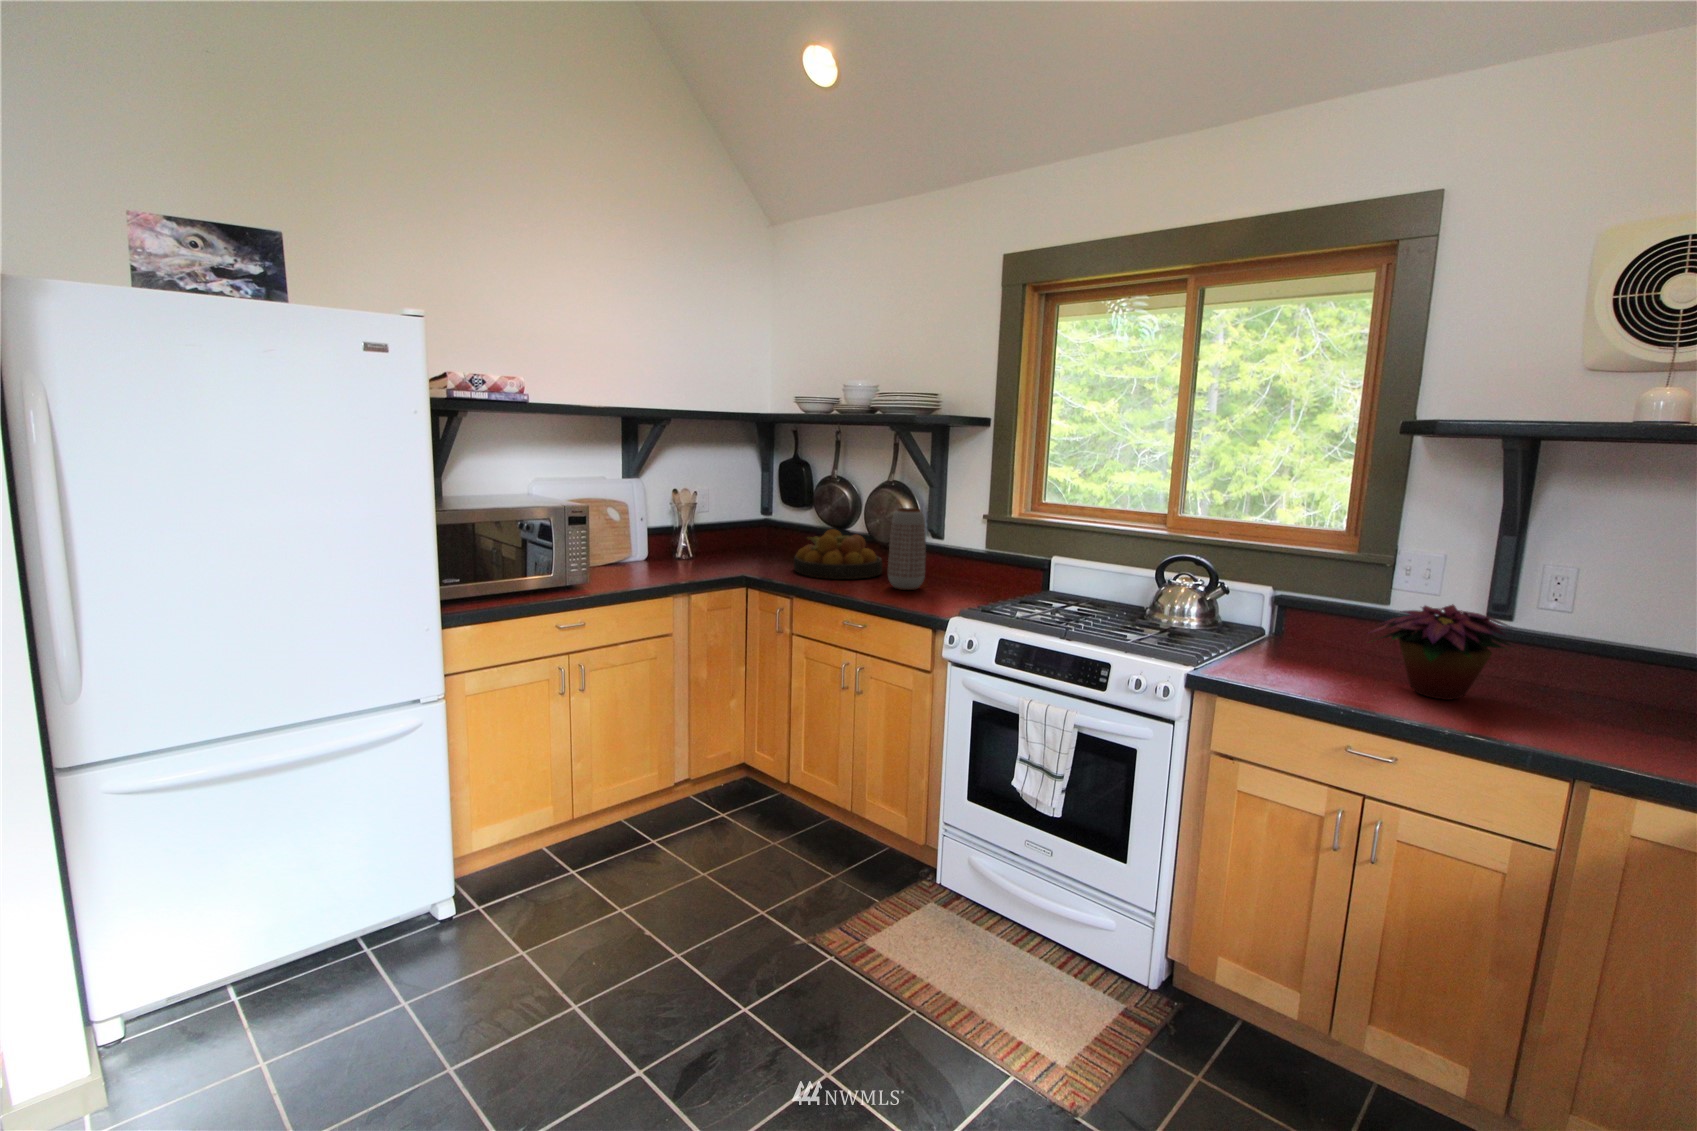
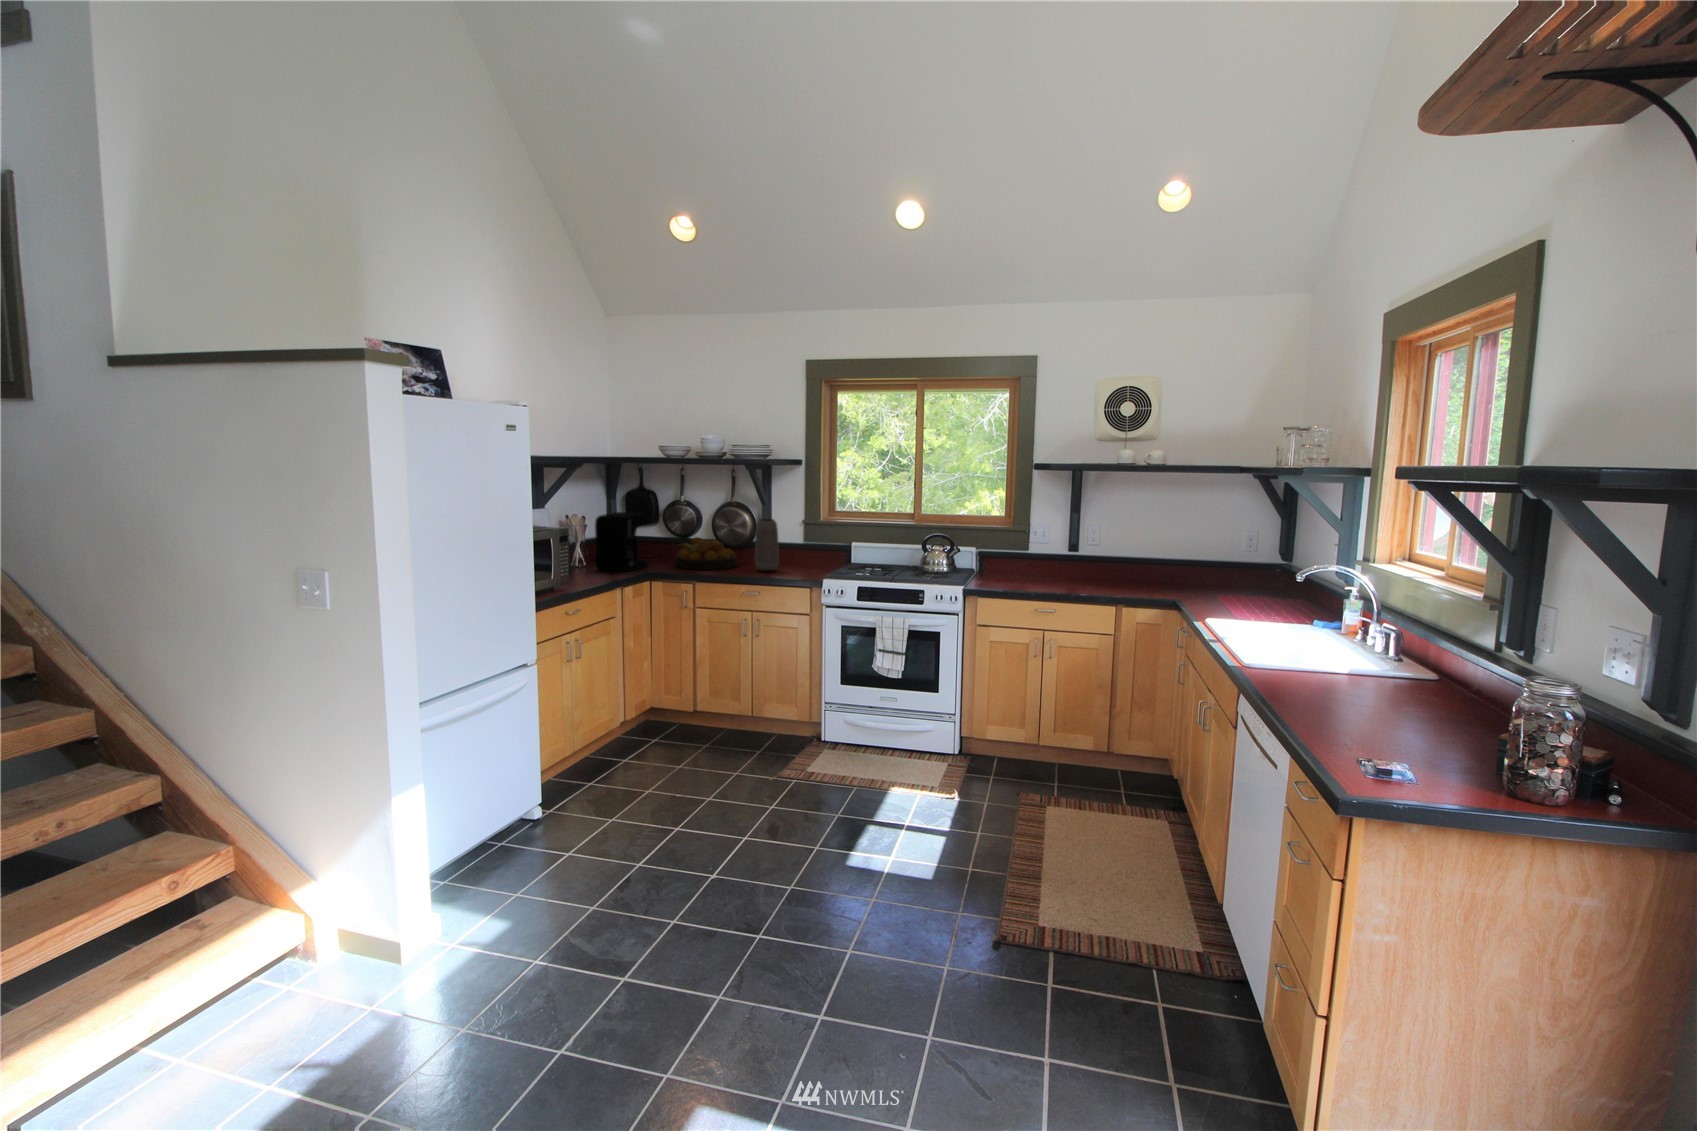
coffee maker: none [686,487,763,570] -> present [595,512,649,571]
flower arrangement: present [1373,604,1518,700] -> none [1027,544,1090,587]

